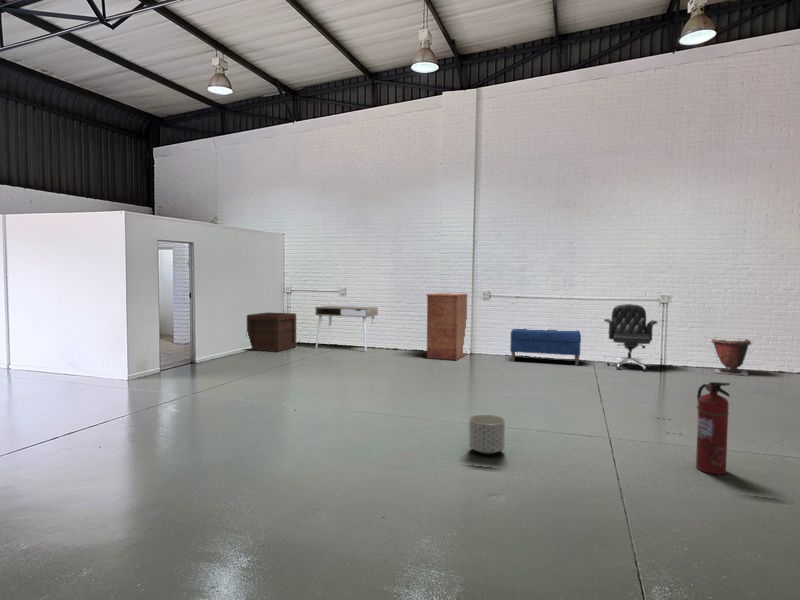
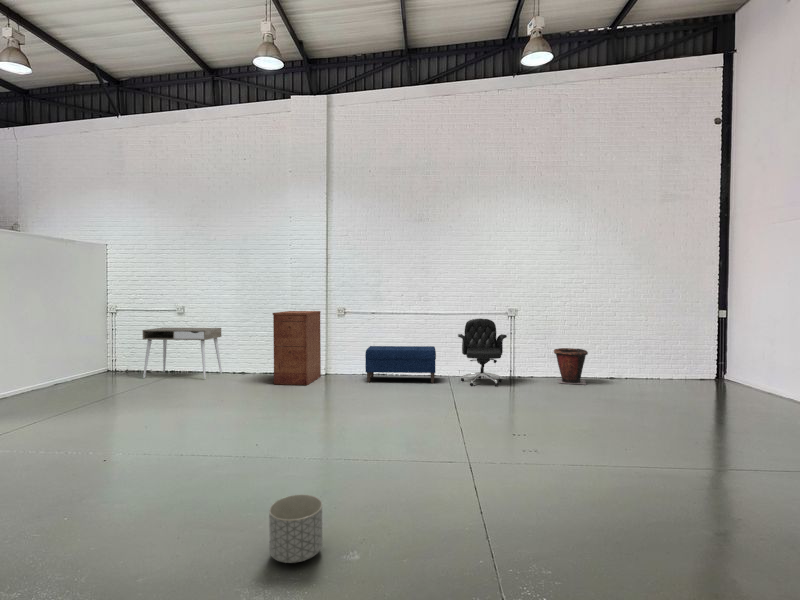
wooden crate: present [247,312,296,352] -> none [44,338,118,387]
fire extinguisher: present [696,382,730,474] -> none [567,429,609,553]

